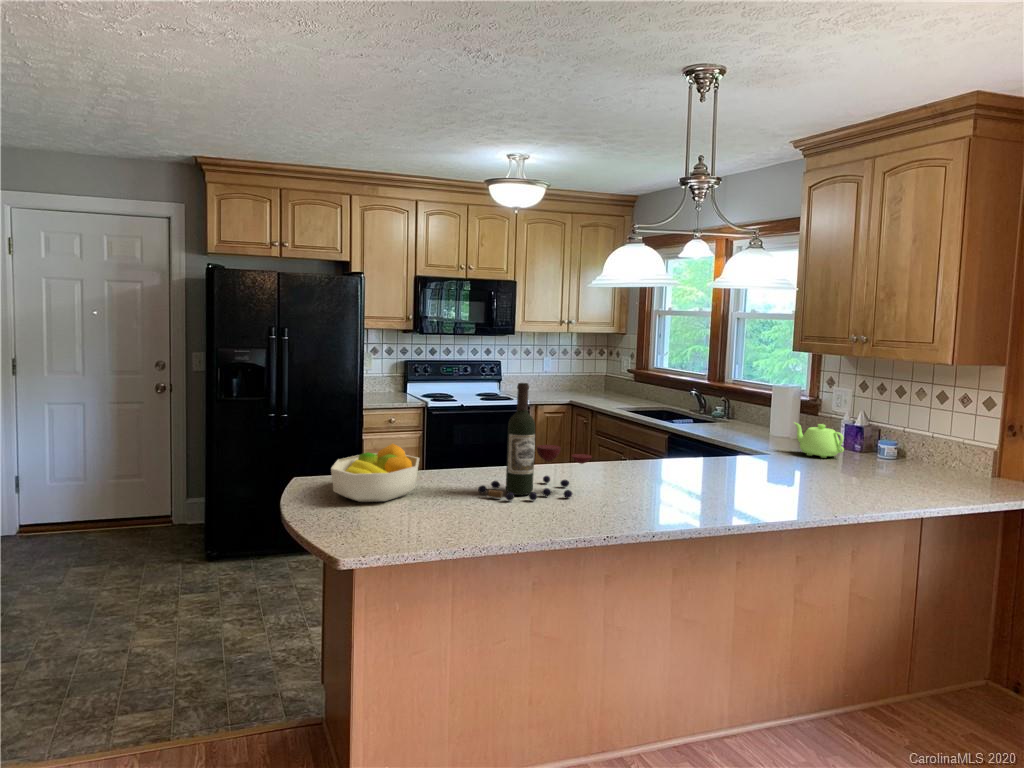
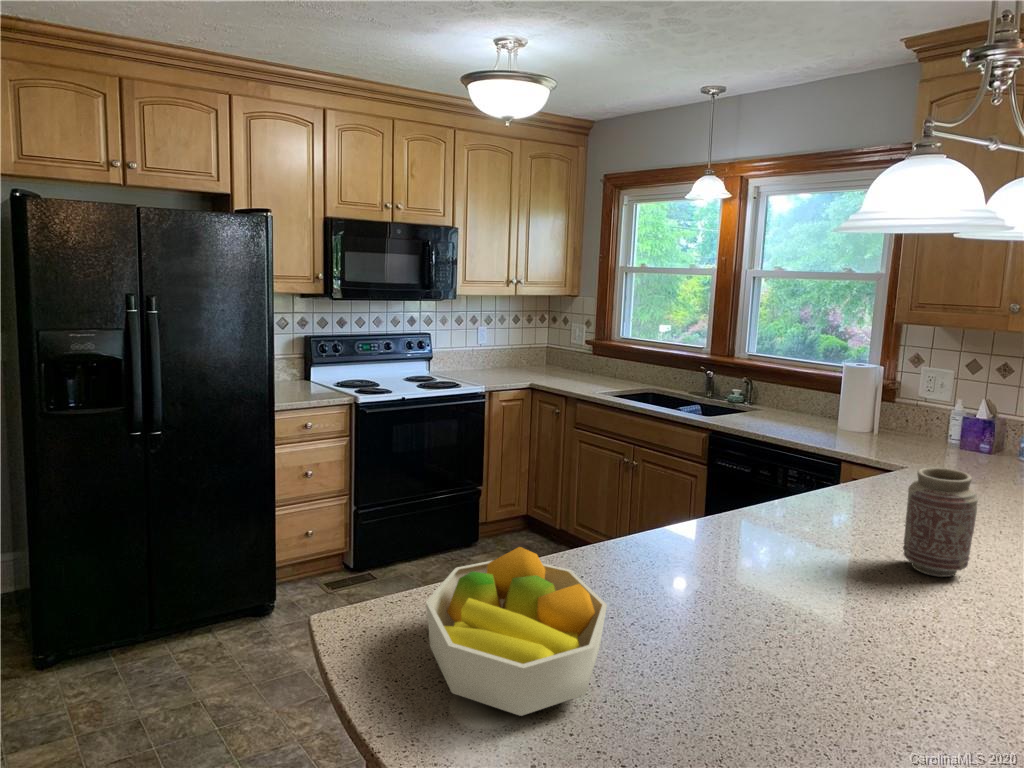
wine bottle: present [478,383,592,501] -> none [696,415,879,652]
teapot: present [794,422,844,458] -> none [924,420,1002,469]
vase: none [645,427,683,491] -> present [903,468,978,577]

